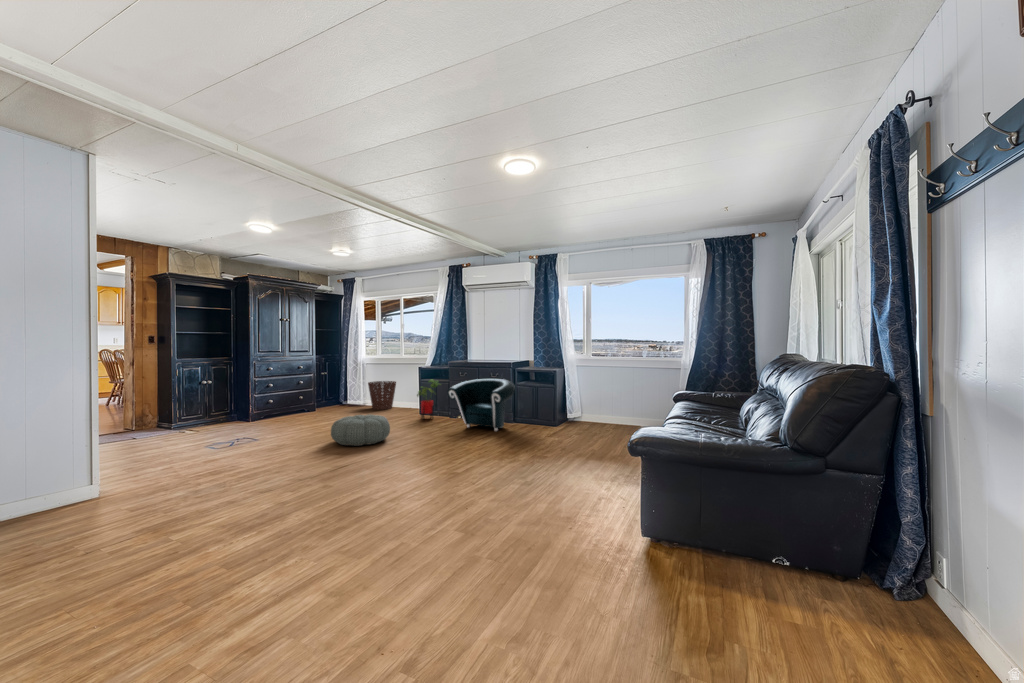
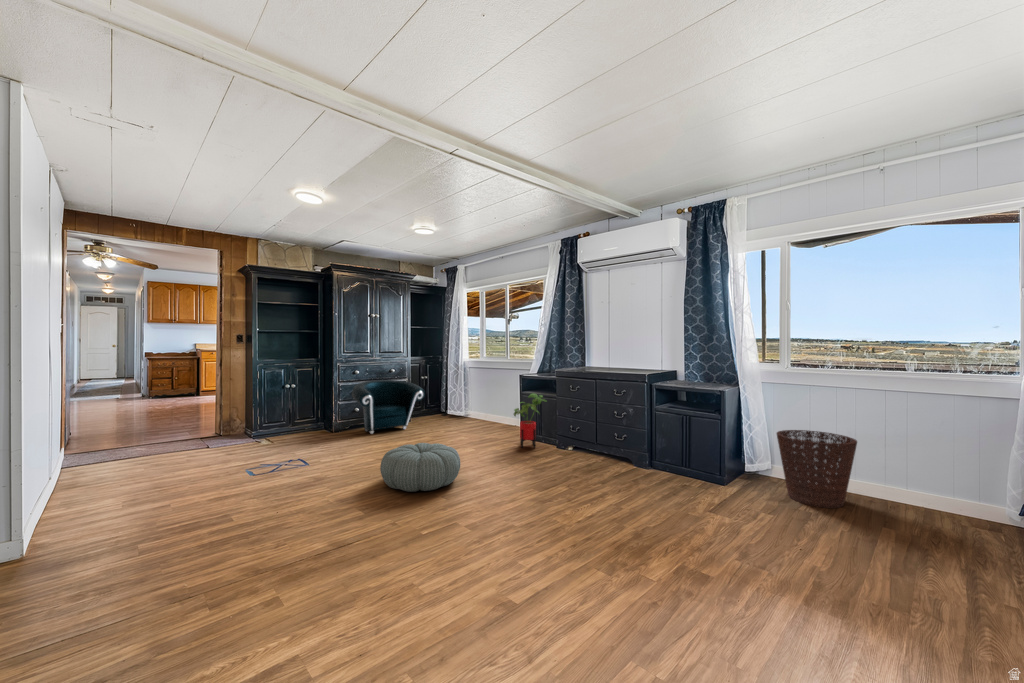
armchair: present [447,379,515,431] -> present [352,380,425,434]
basket: present [368,381,396,410] -> present [777,430,857,508]

